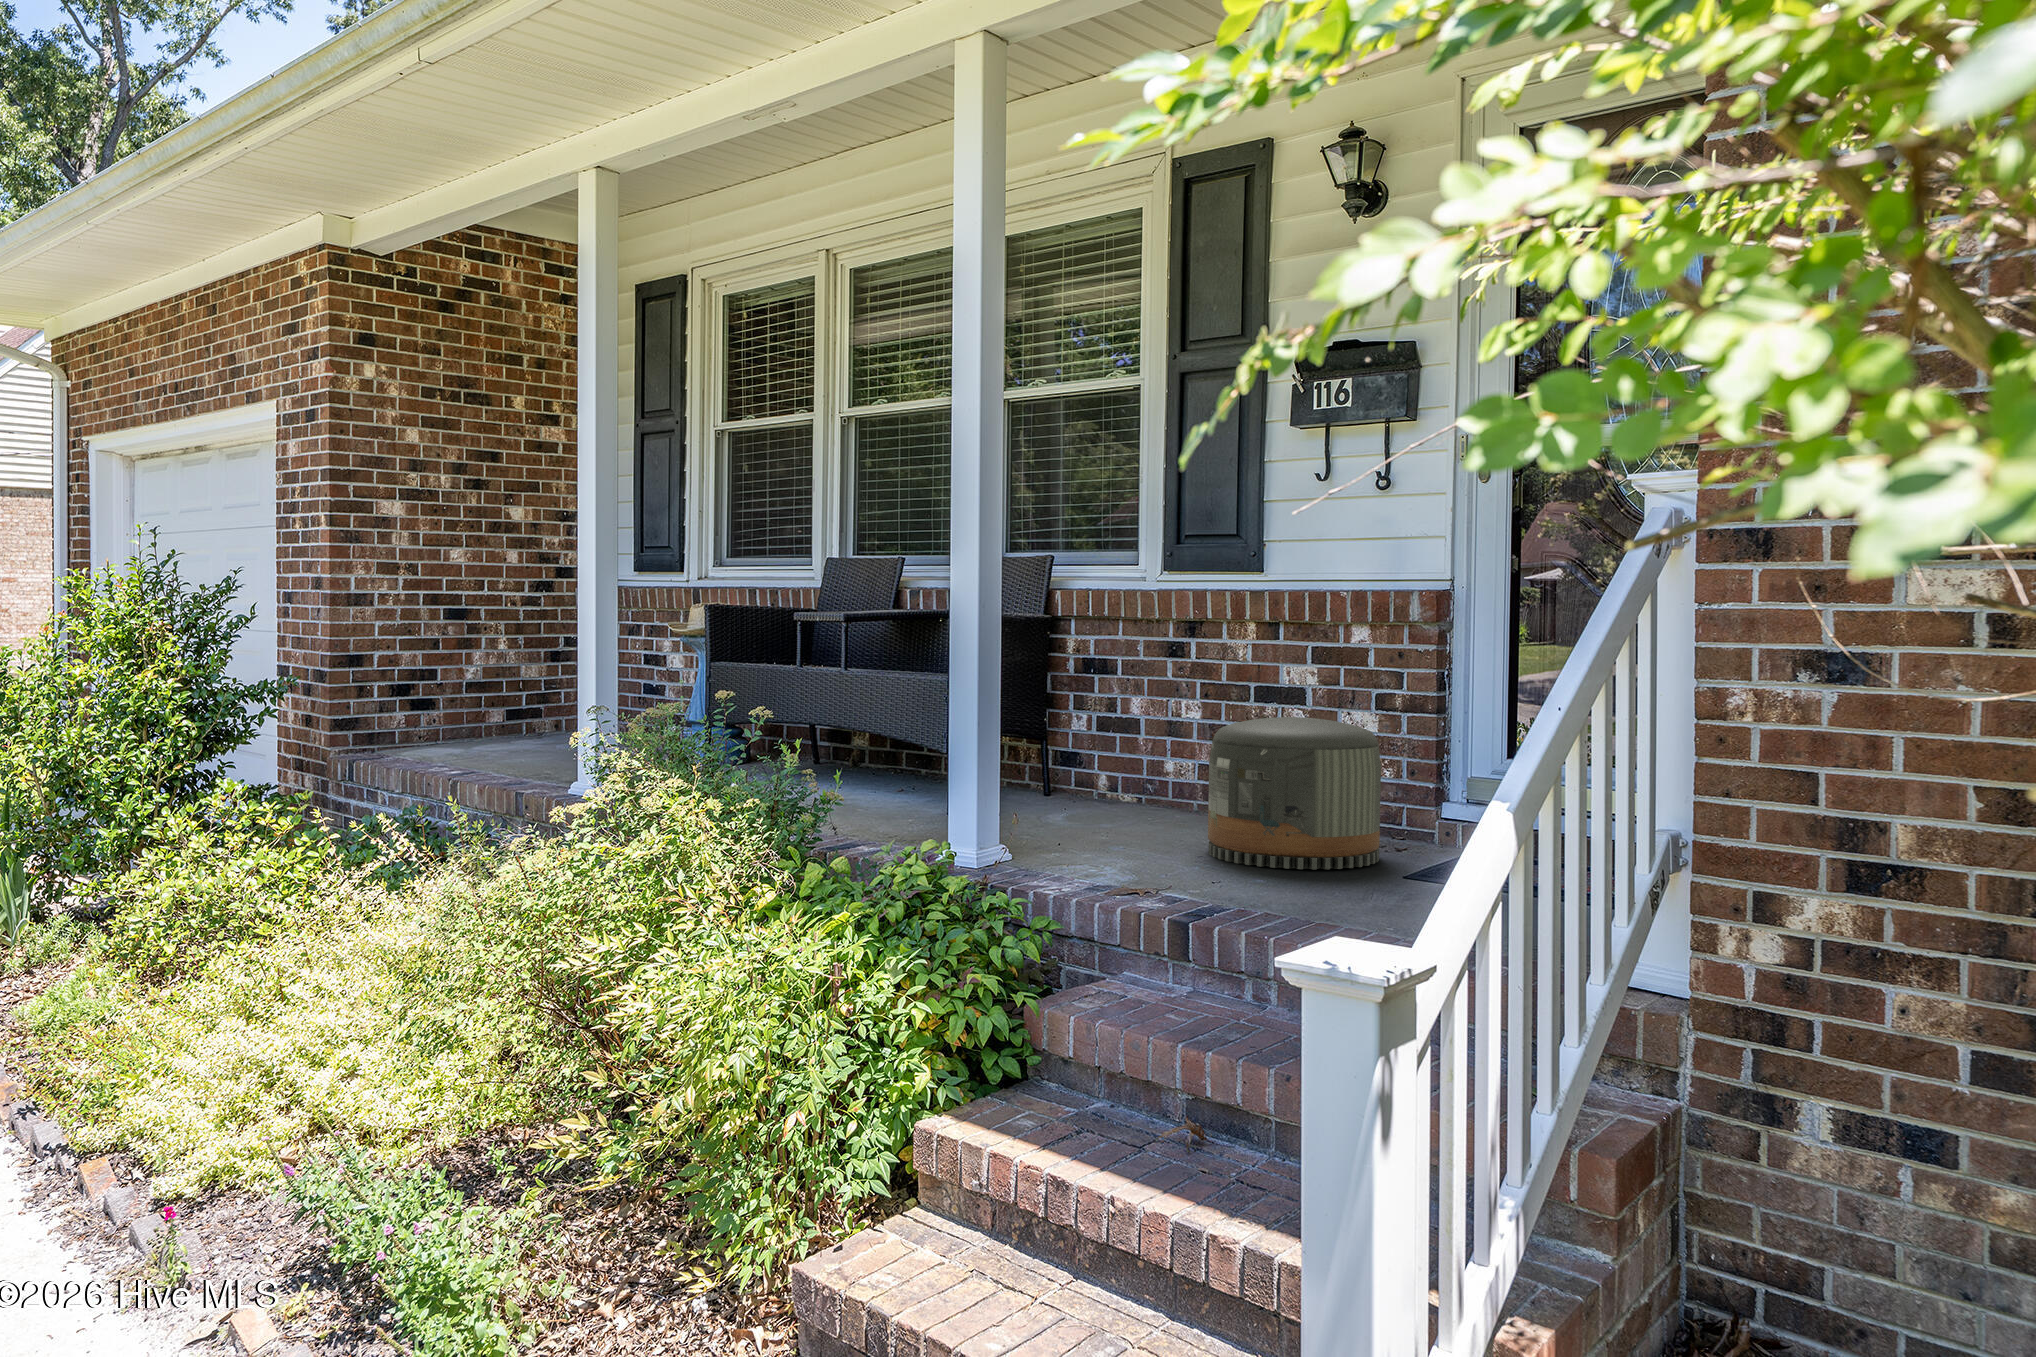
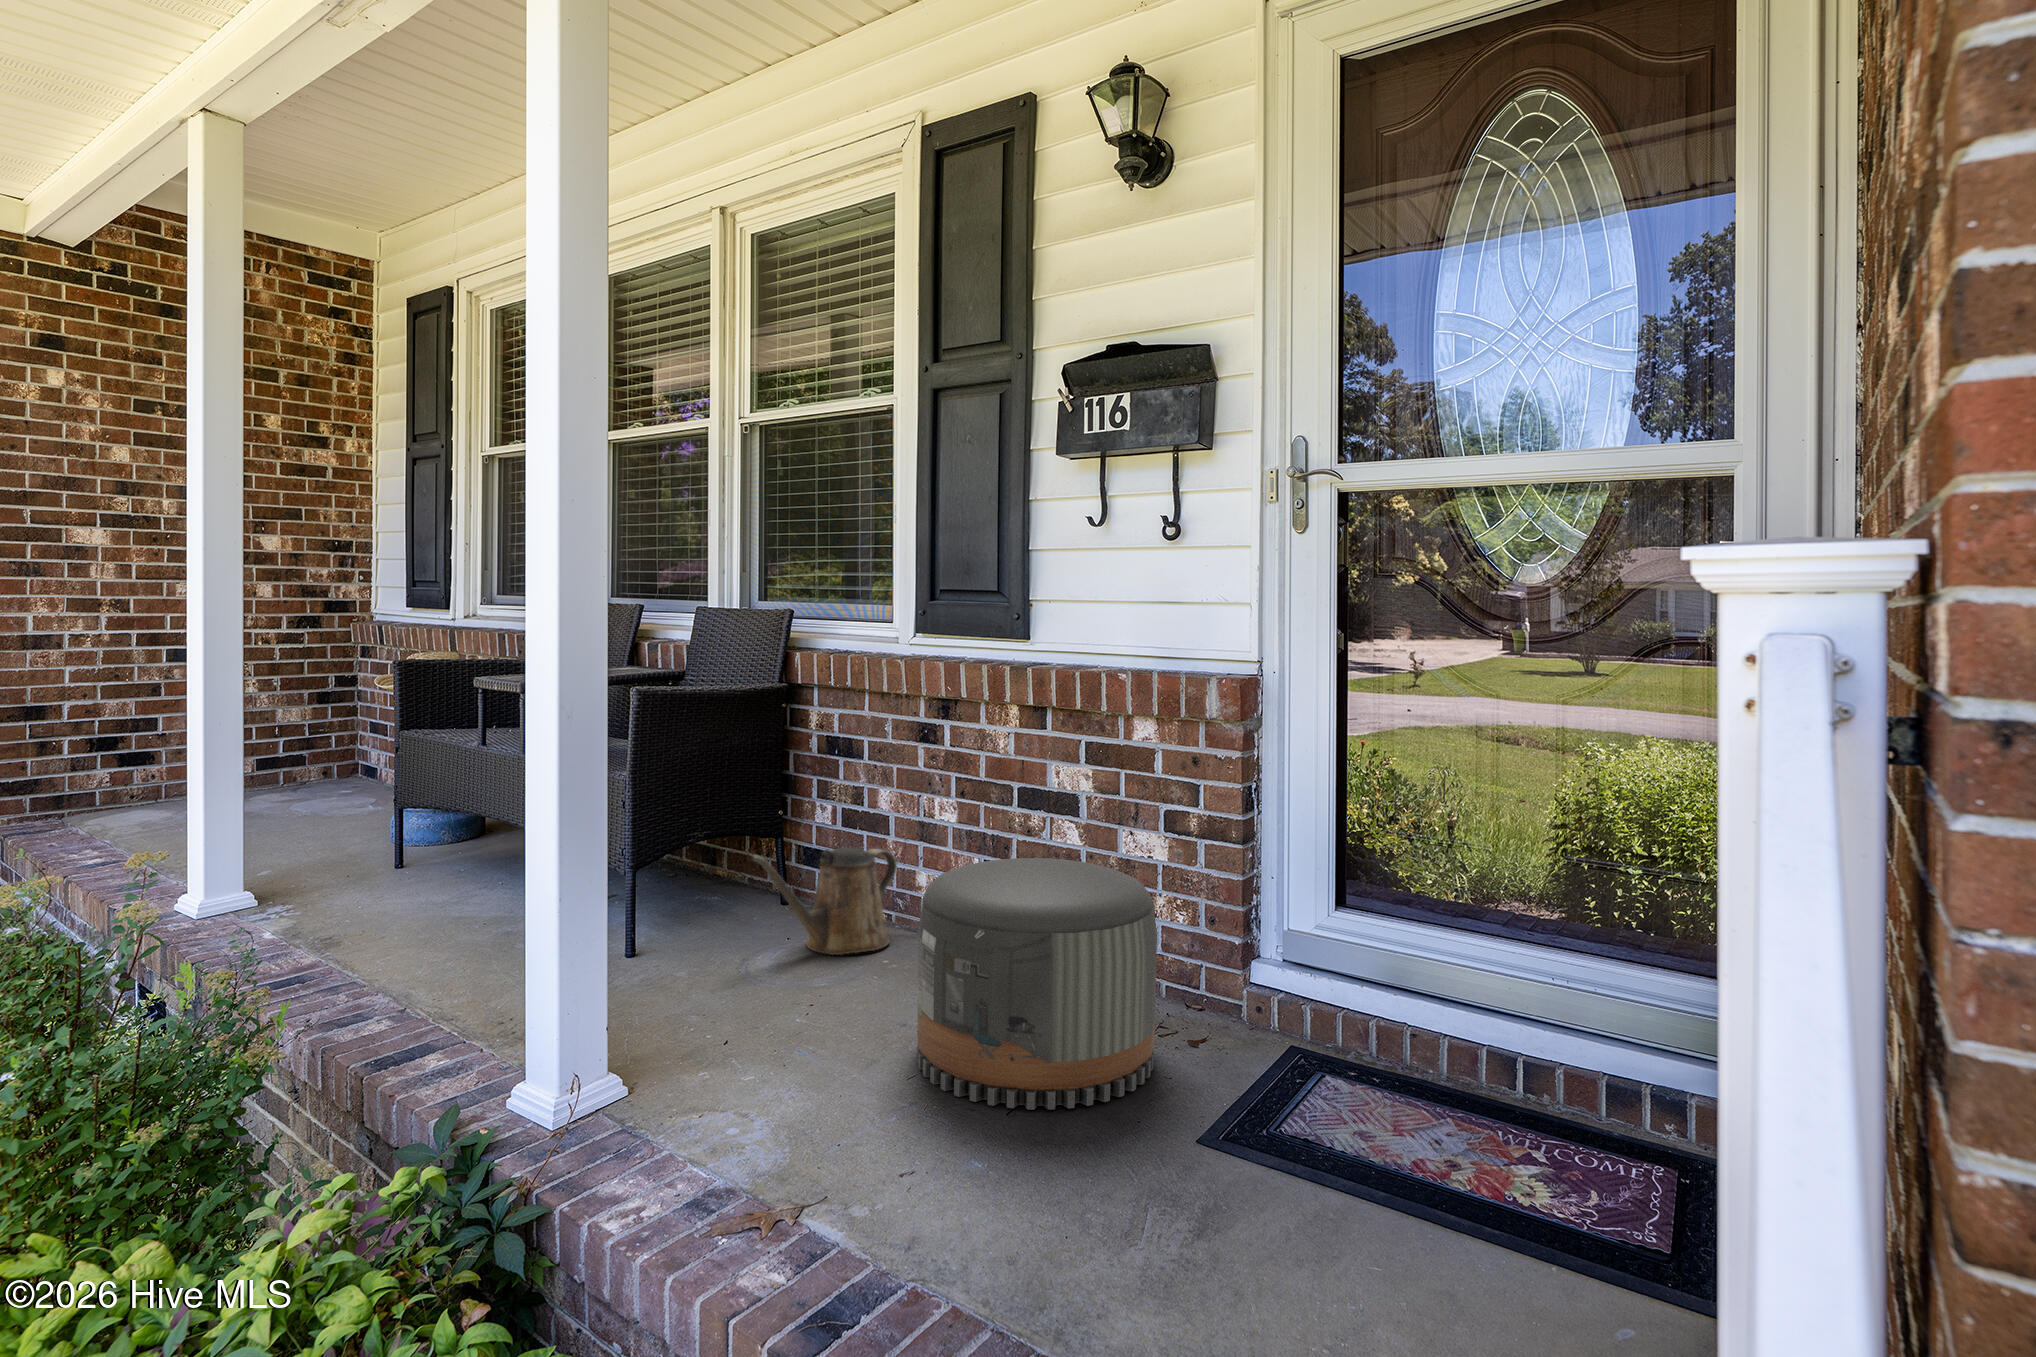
watering can: none [1056,733,1151,817] -> present [750,847,897,955]

